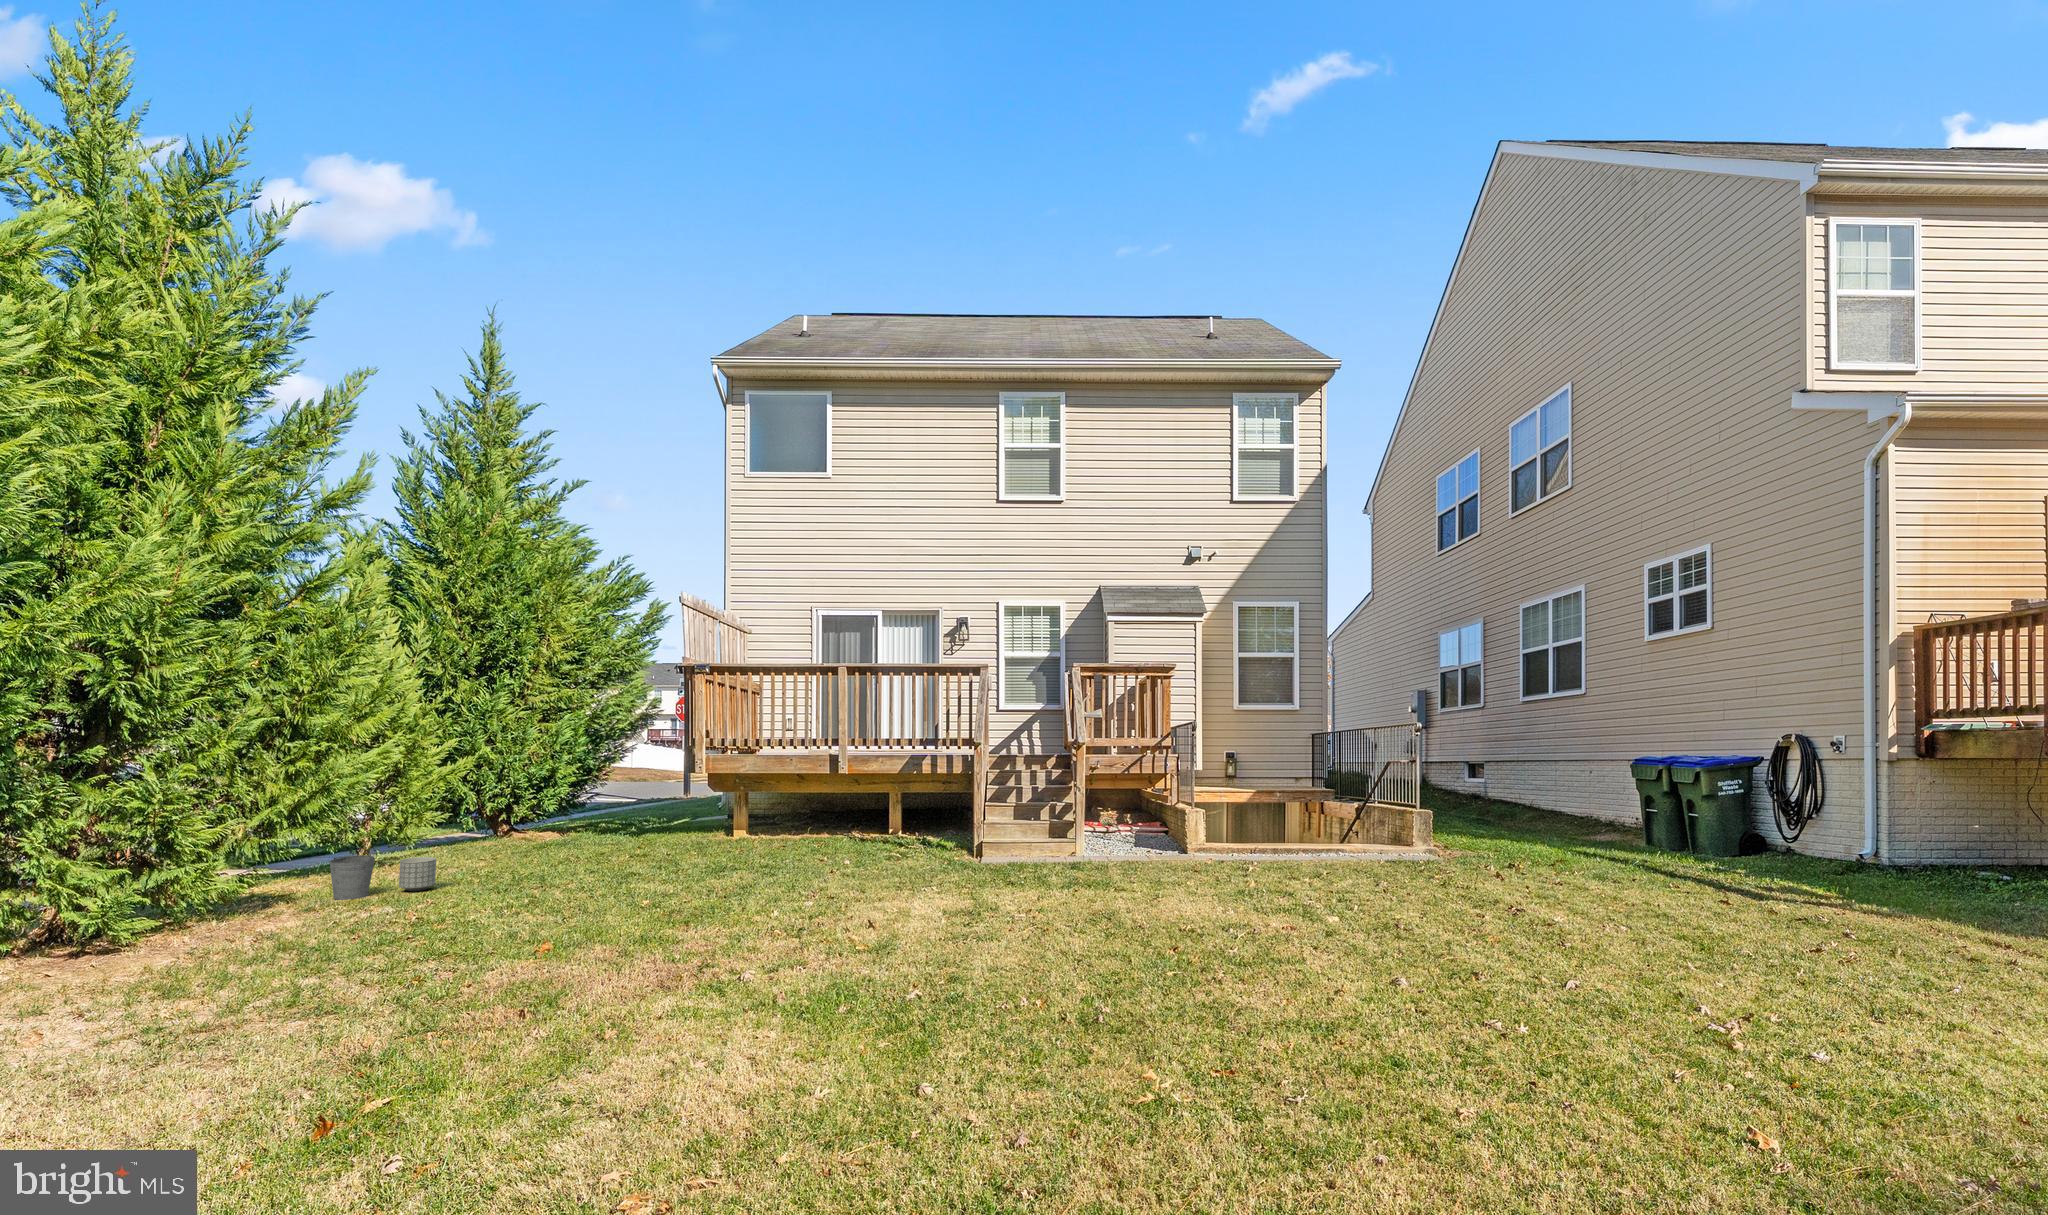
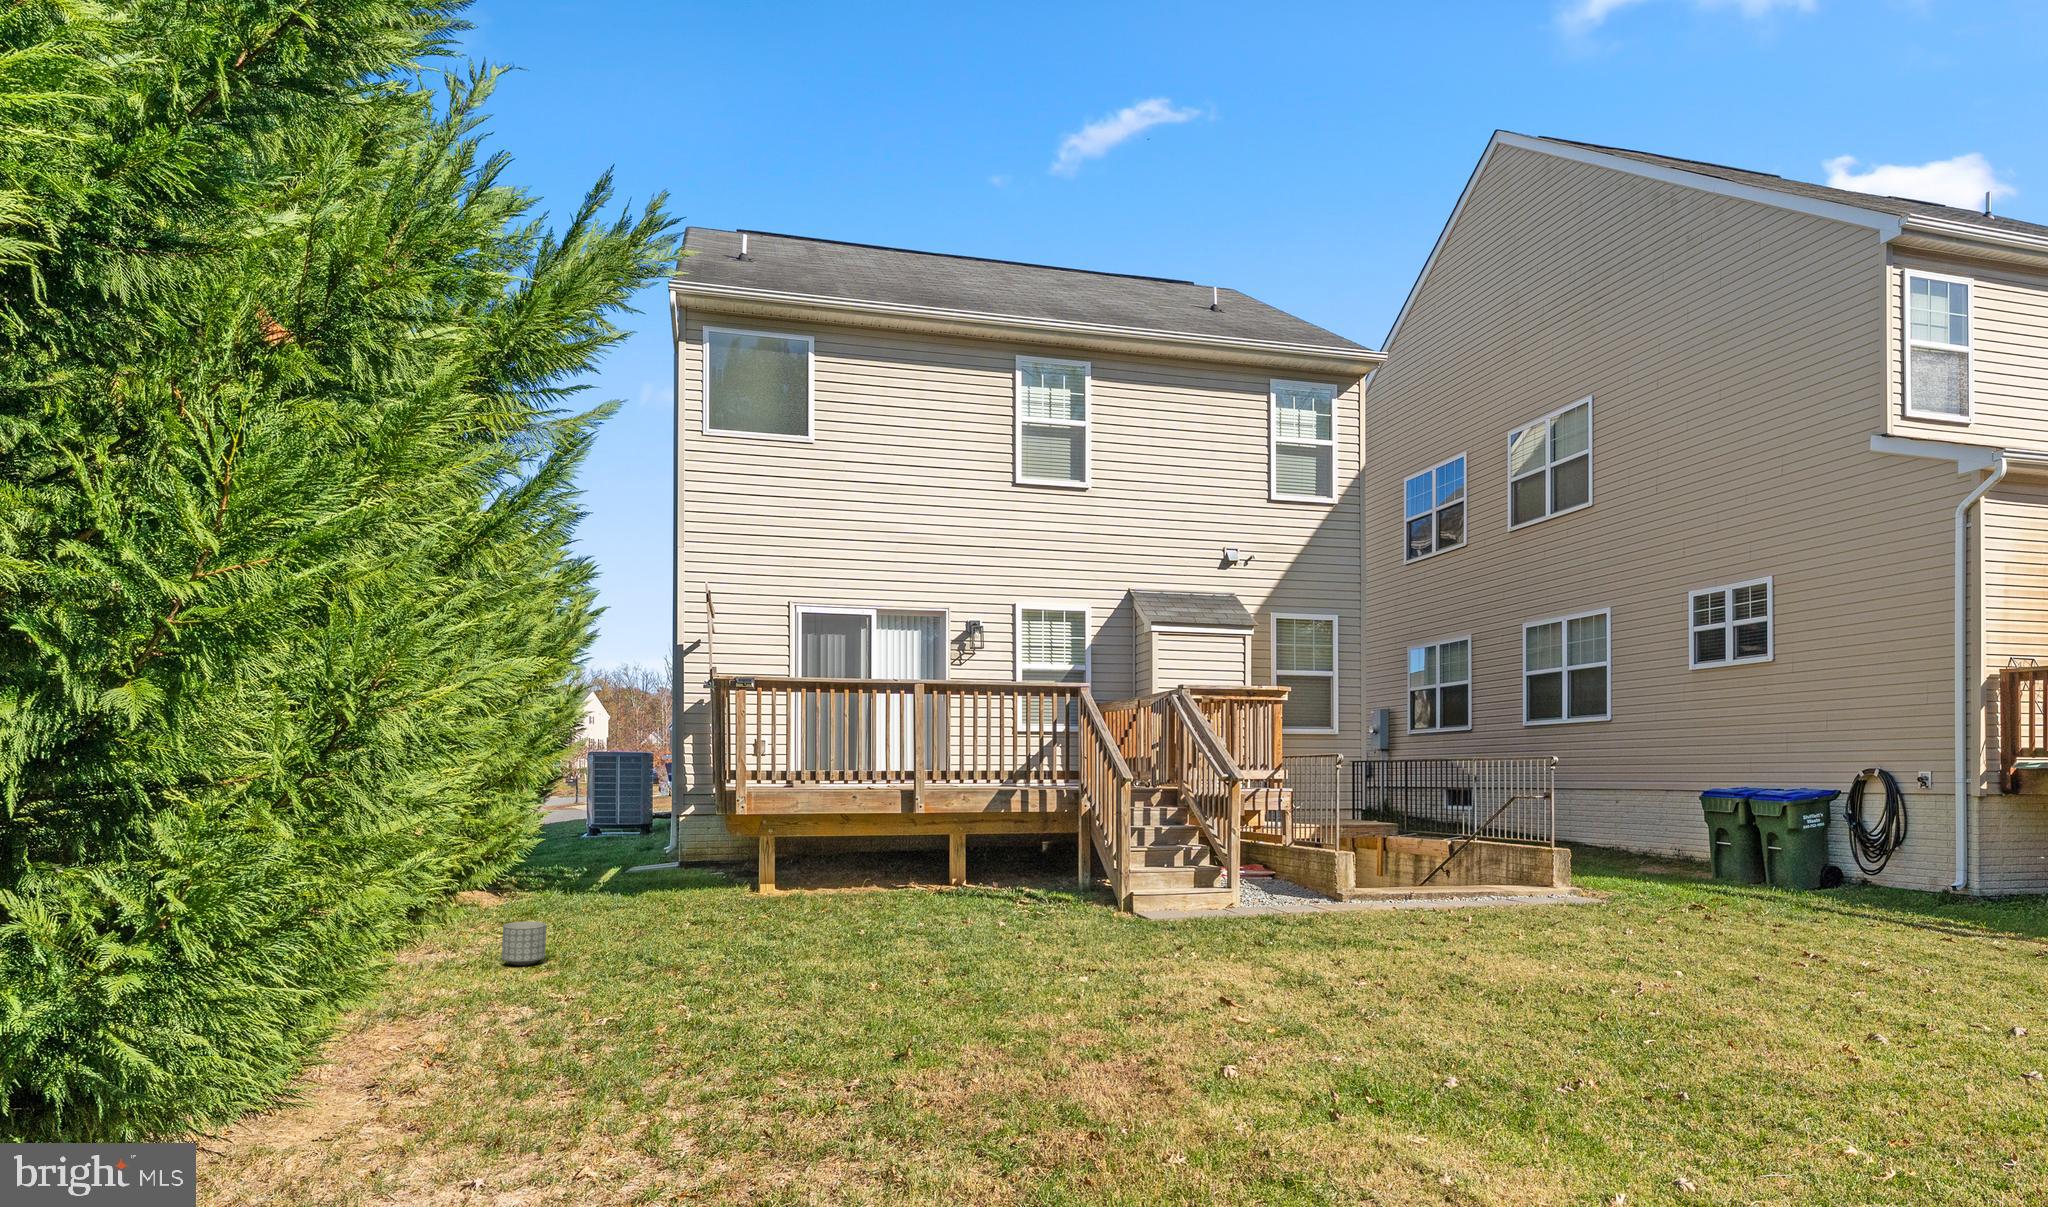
bucket: present [329,855,375,900] -> none [428,921,483,979]

